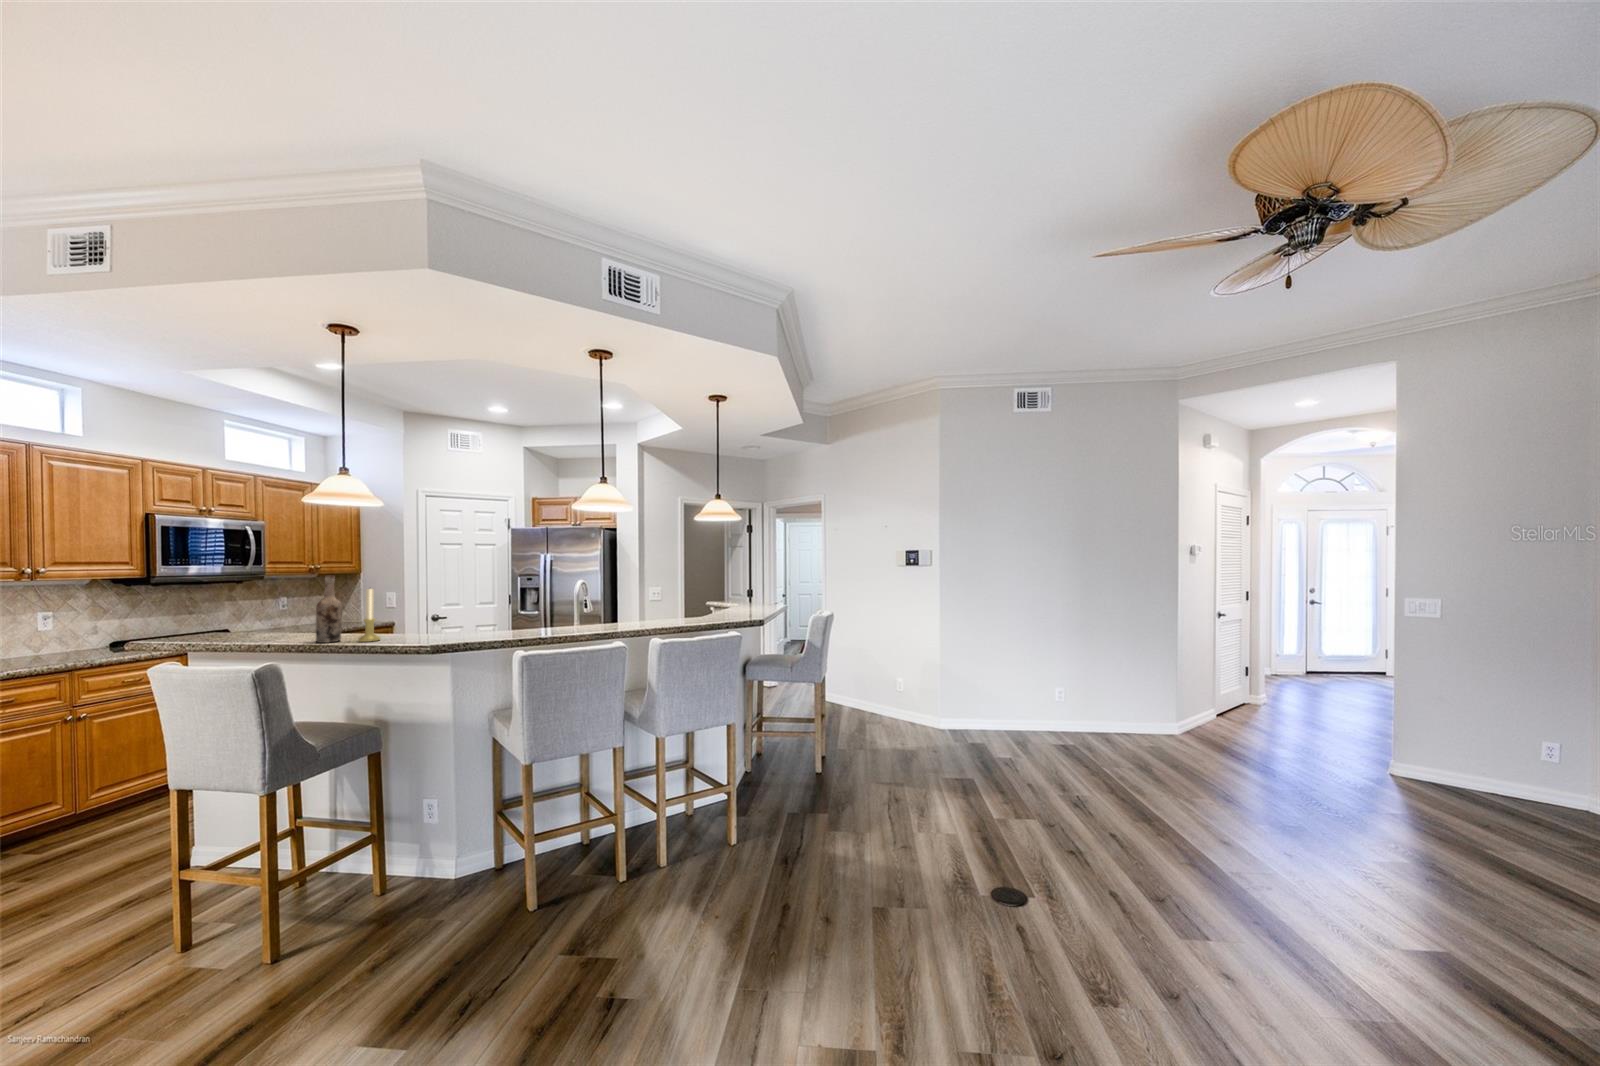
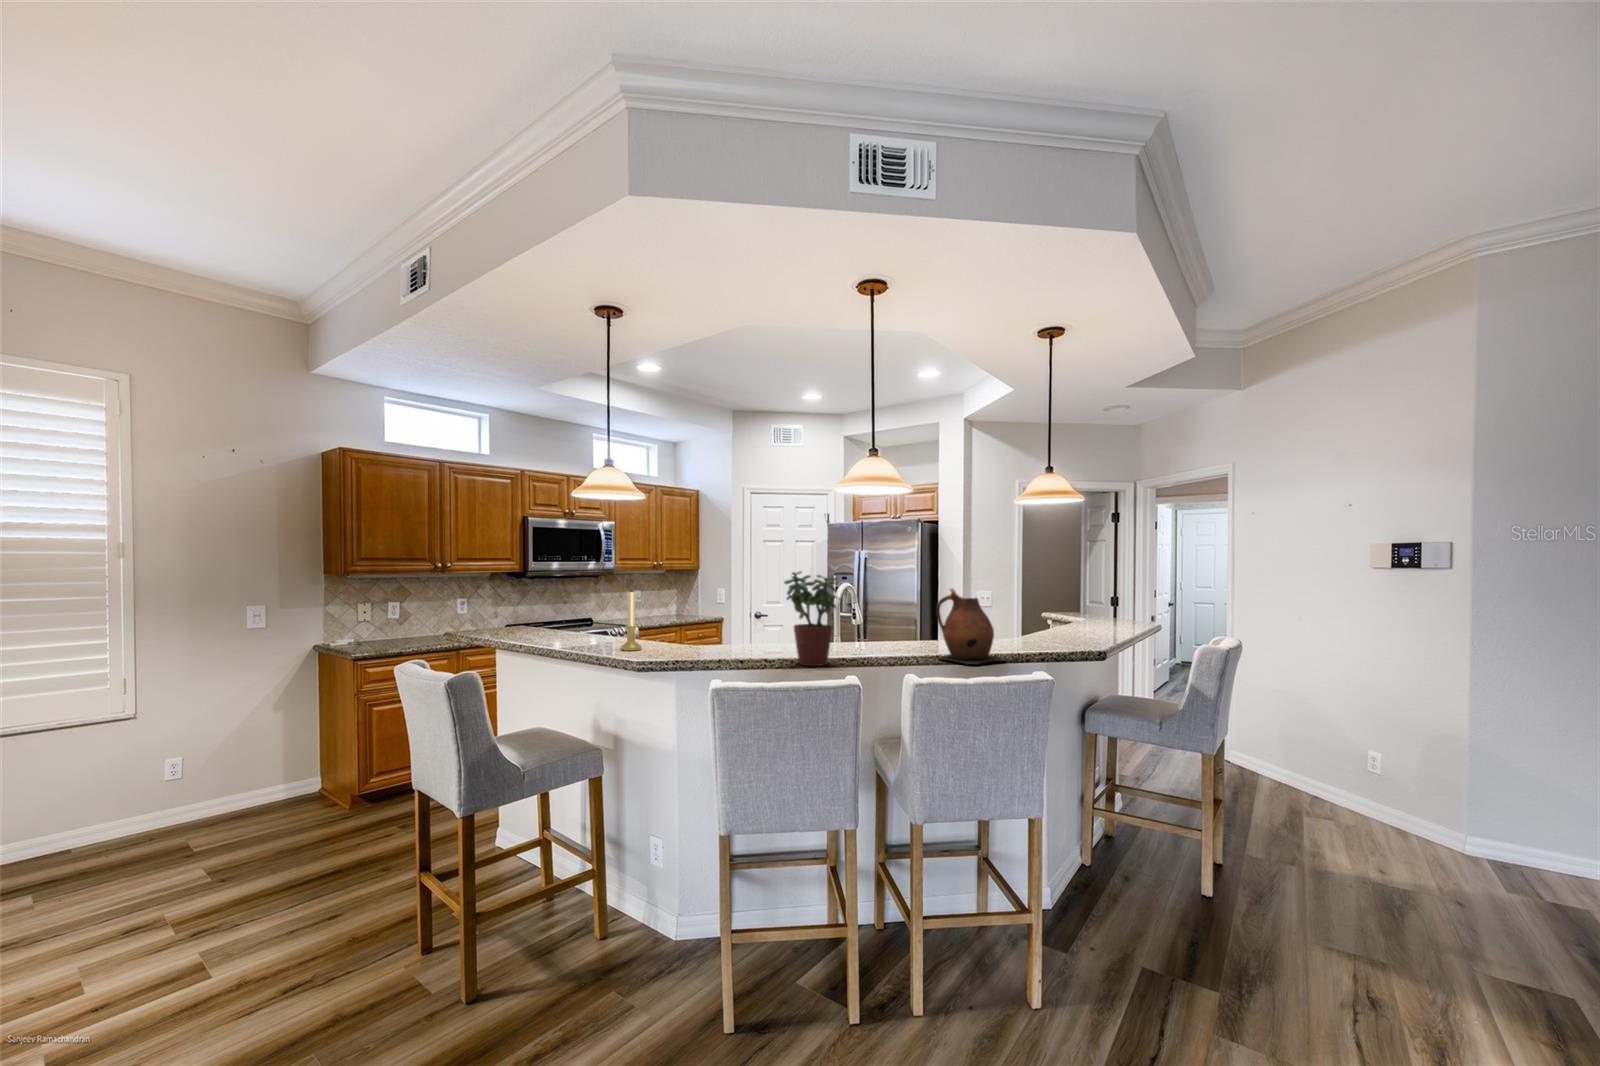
potted plant: none [534,566,580,638] -> present [784,571,837,666]
wine bottle: present [316,575,342,643] -> none [587,576,610,648]
ceramic pitcher: none [644,577,693,629] -> present [936,589,1005,664]

